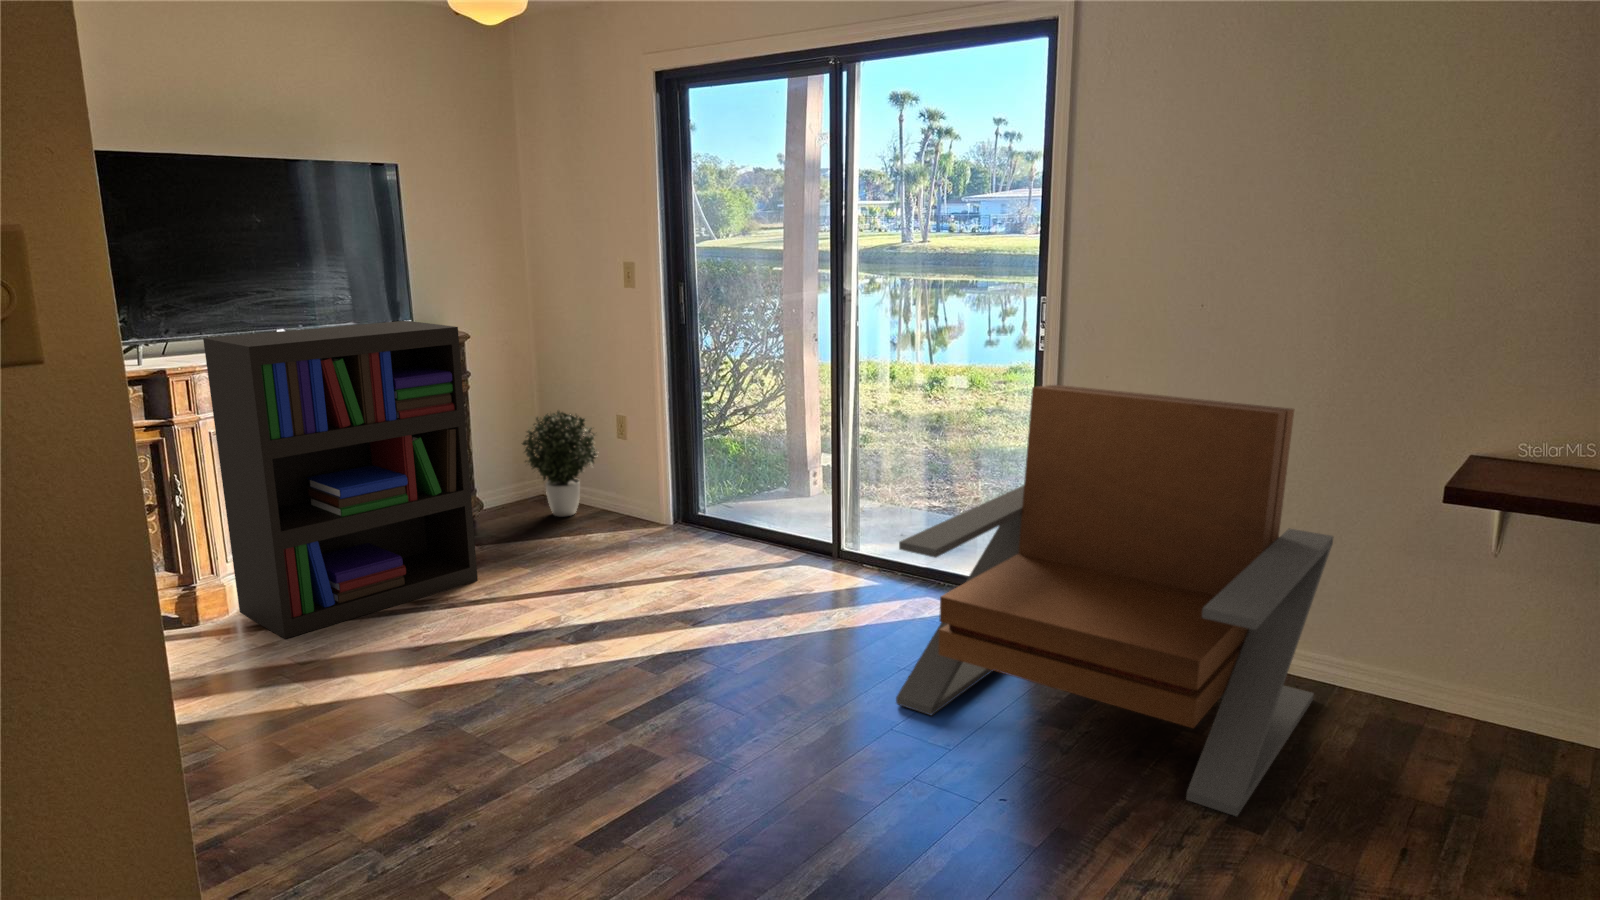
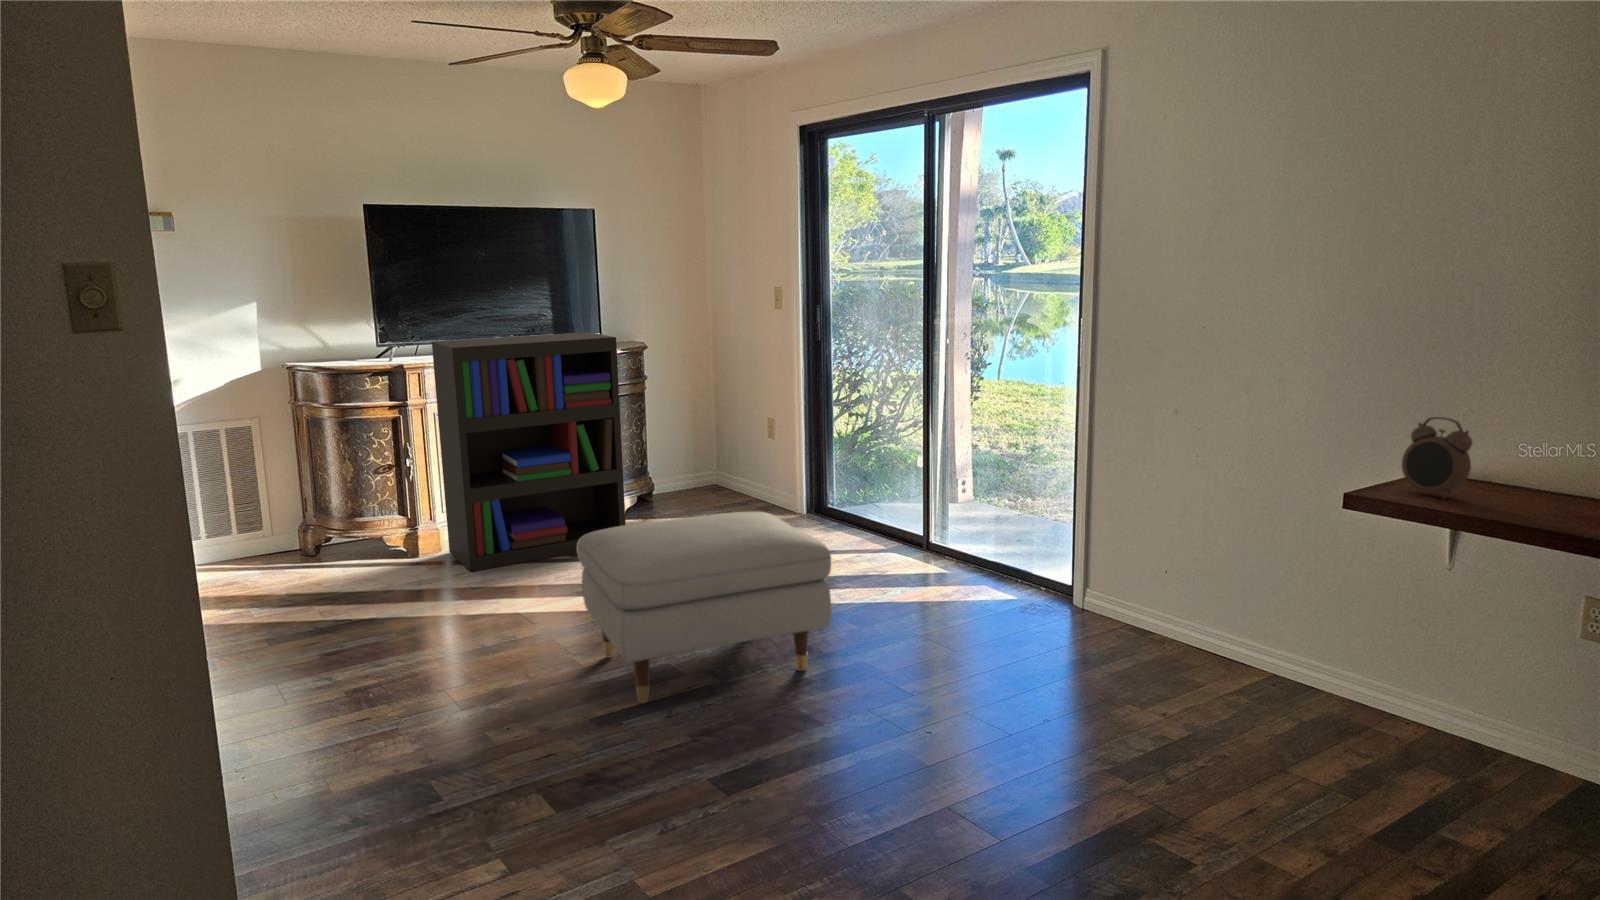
lounge chair: present [896,385,1334,816] -> none [892,395,1297,771]
alarm clock: none [1496,402,1575,489] -> present [1402,417,1473,499]
potted plant: present [522,411,597,516] -> none [689,411,753,502]
ottoman: none [503,540,839,808] -> present [577,512,831,703]

